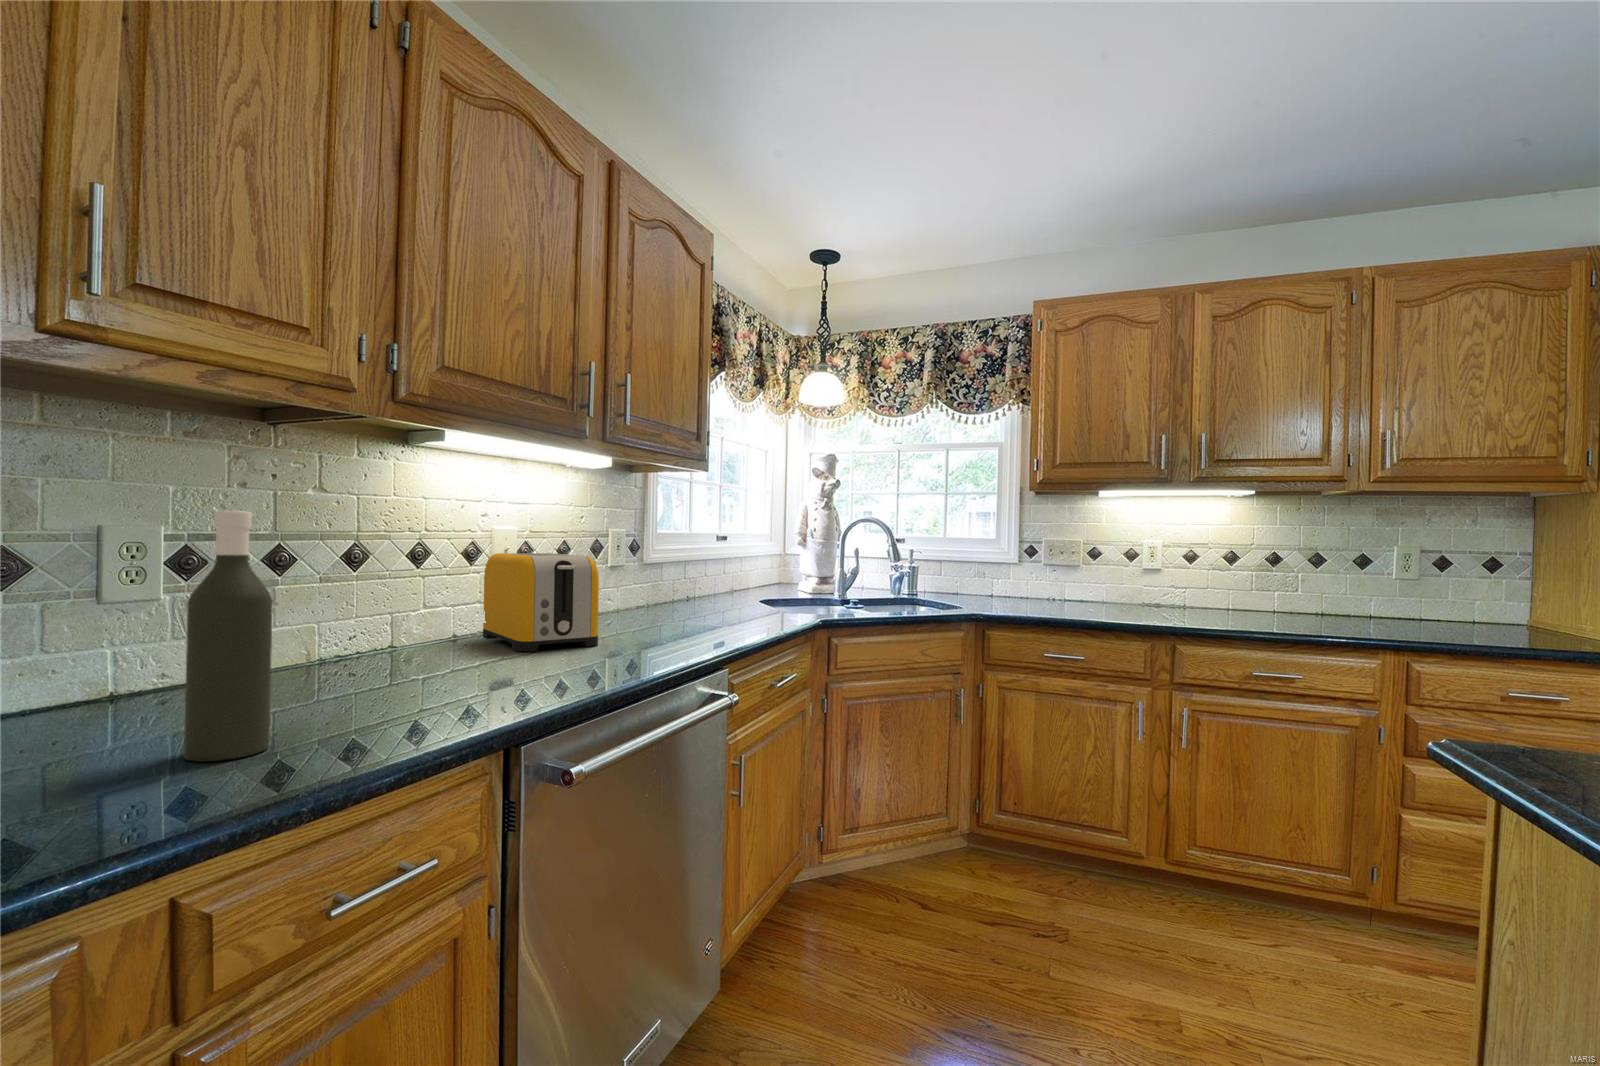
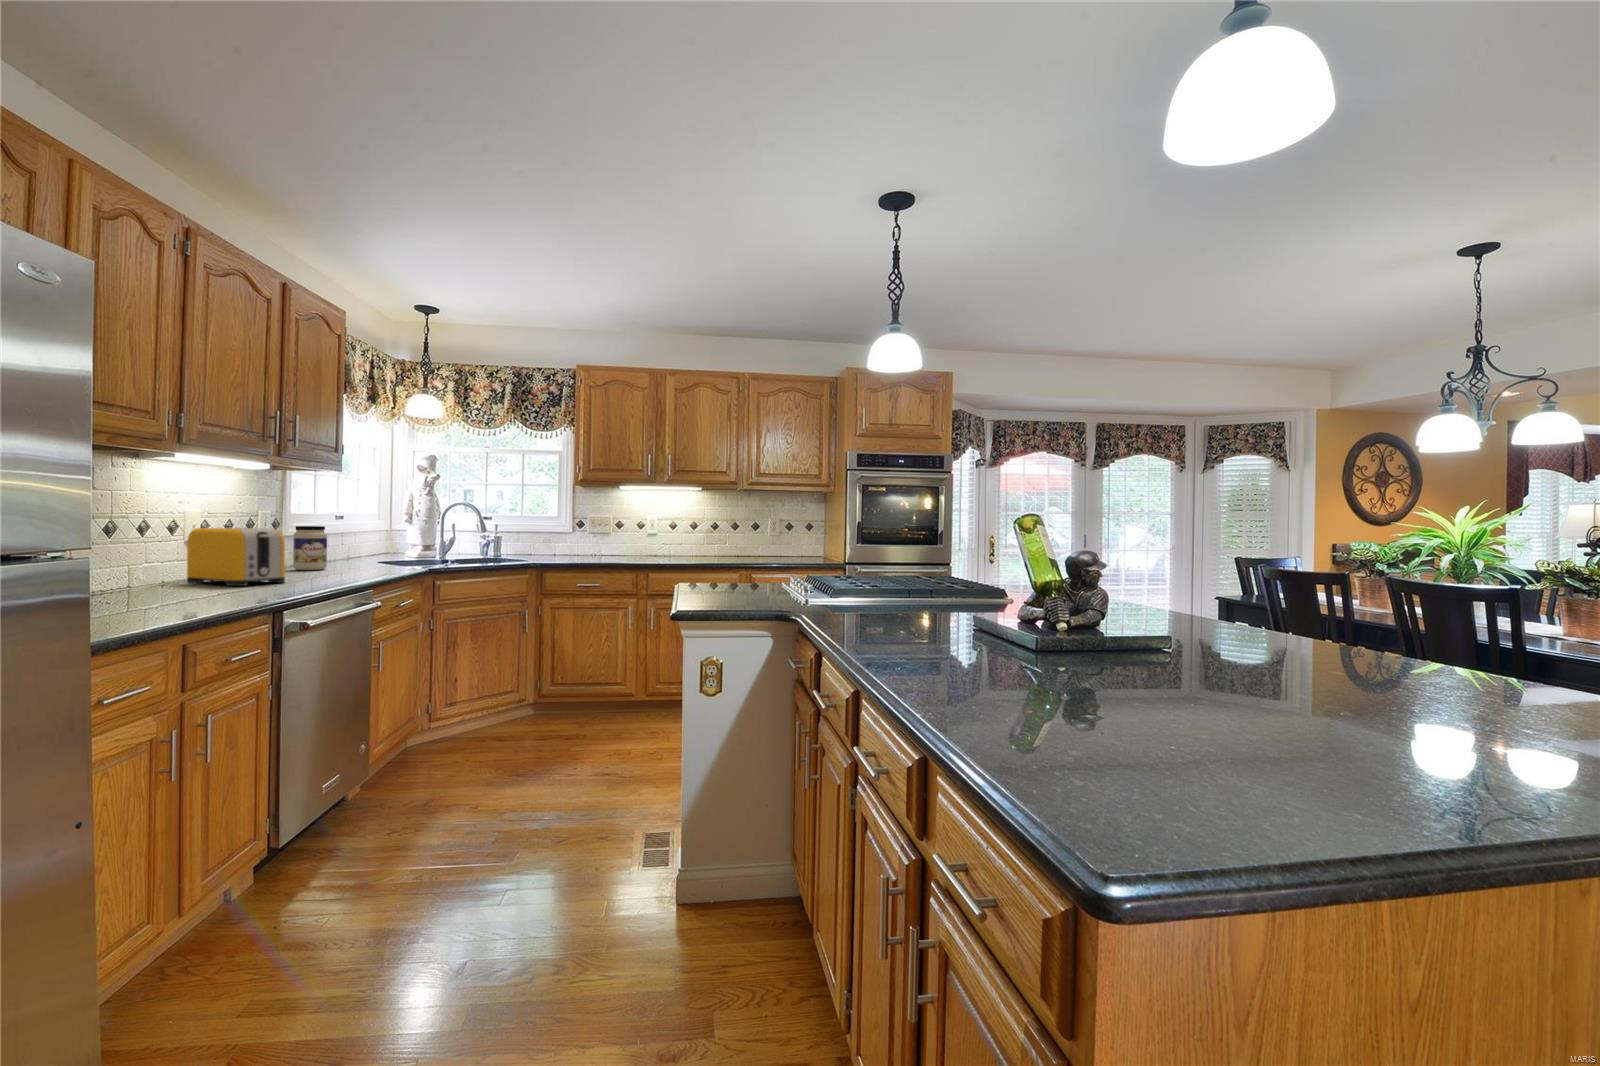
bottle: present [184,511,273,761] -> none [144,510,182,615]
jar: none [646,552,688,616] -> present [293,526,327,570]

